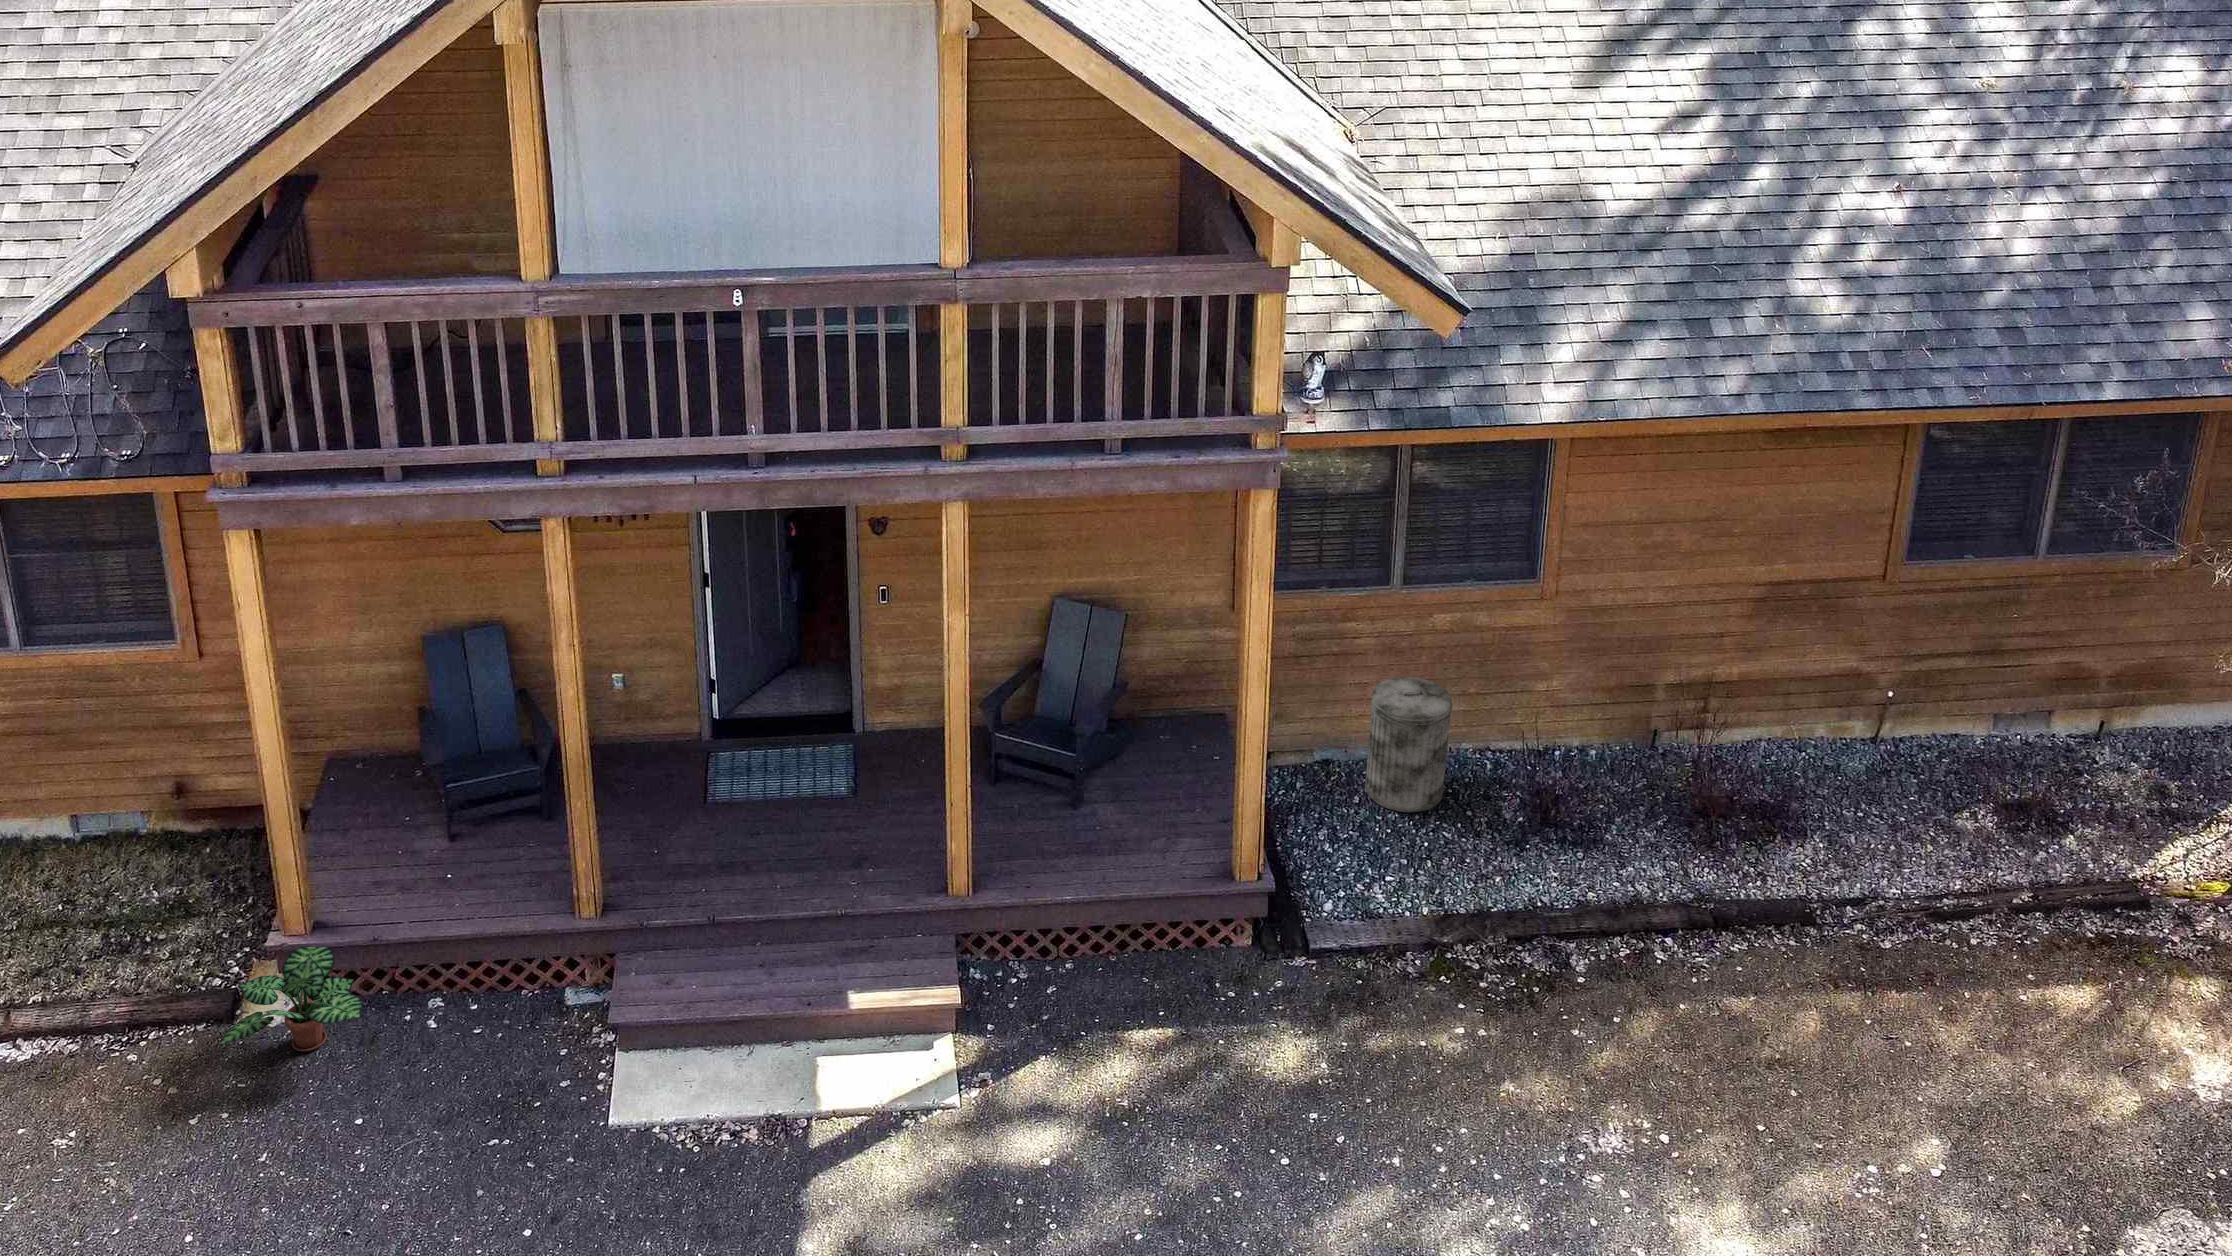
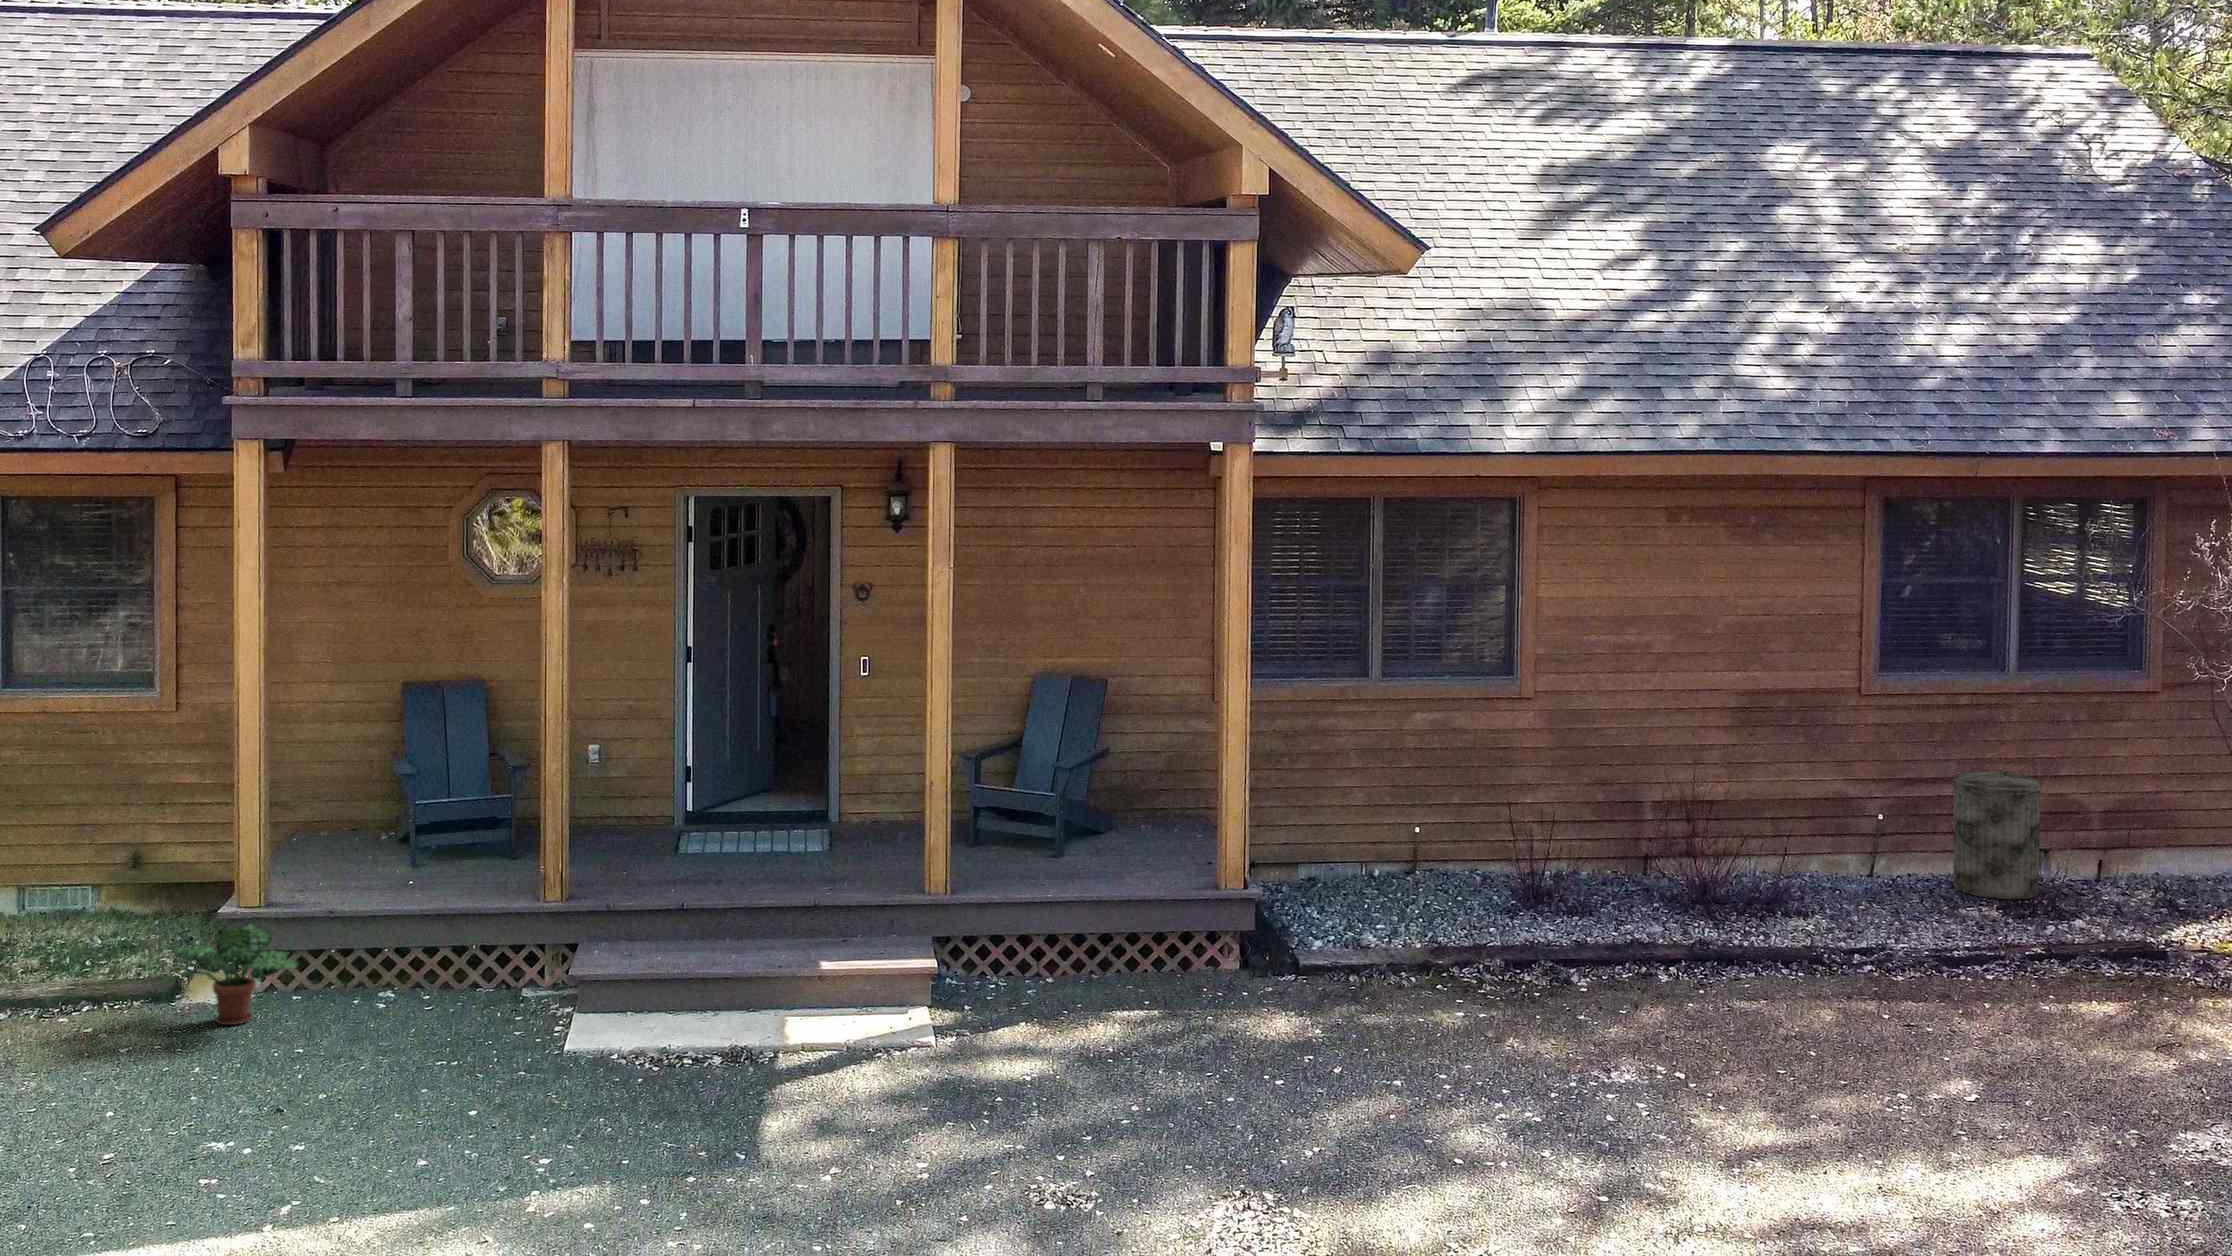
trash can: present [1365,677,1452,812] -> present [1953,771,2041,899]

